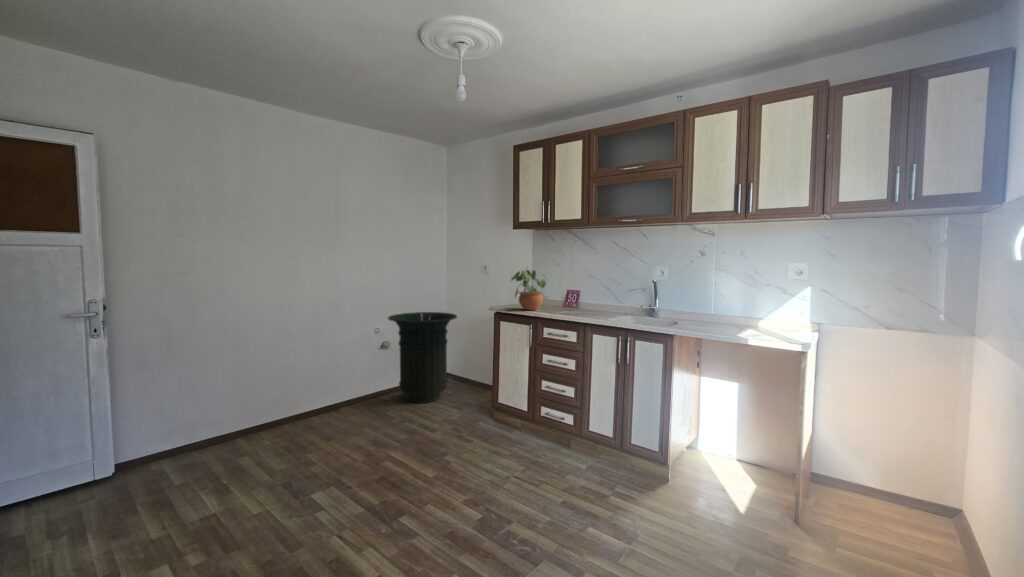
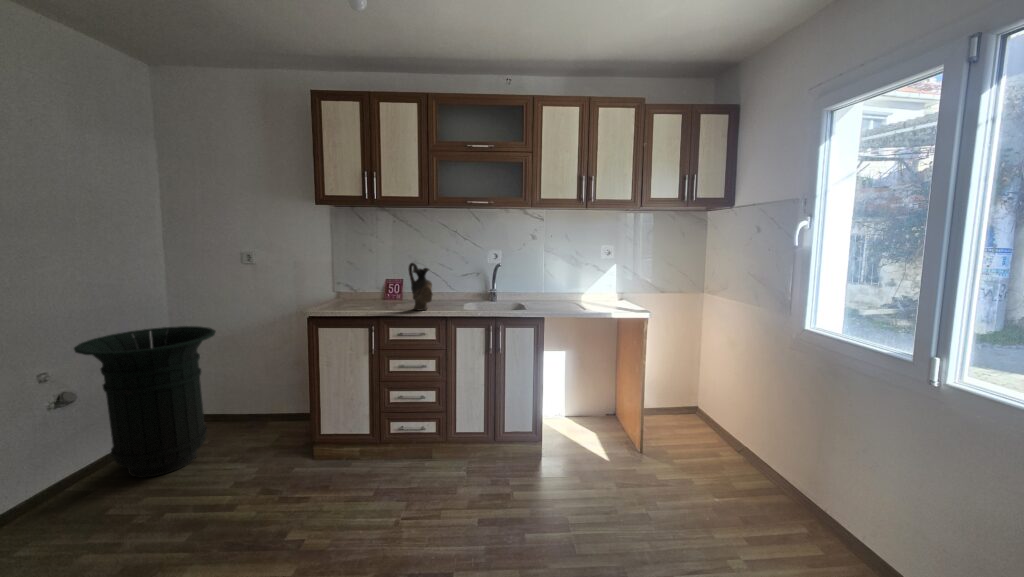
potted plant: present [512,269,546,310] -> none [324,253,377,309]
ceramic pitcher: none [566,274,584,316] -> present [408,263,433,310]

